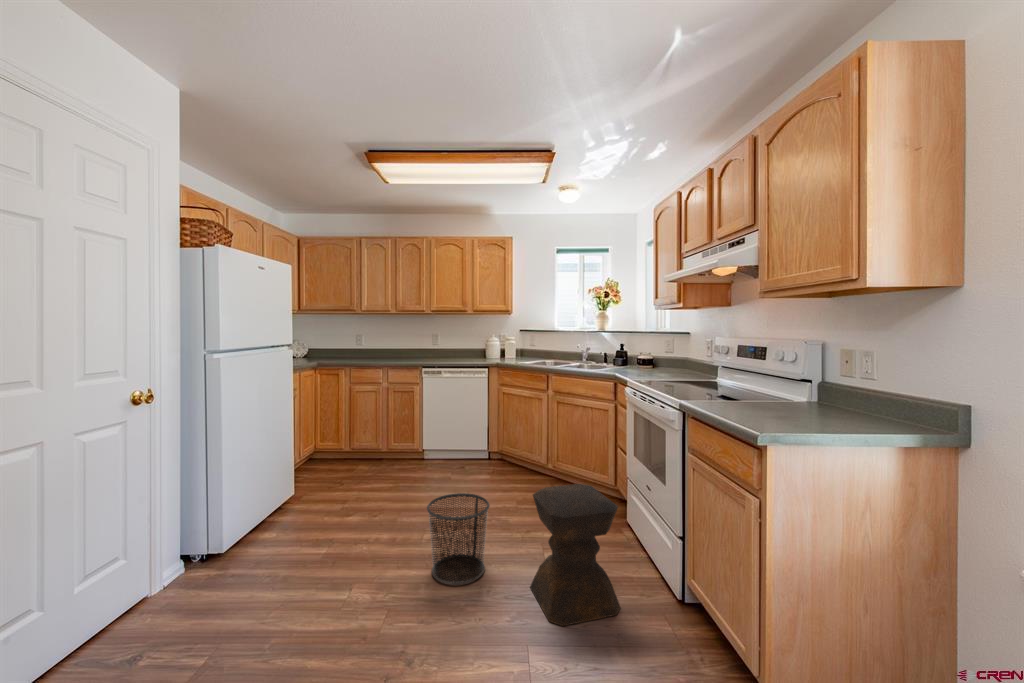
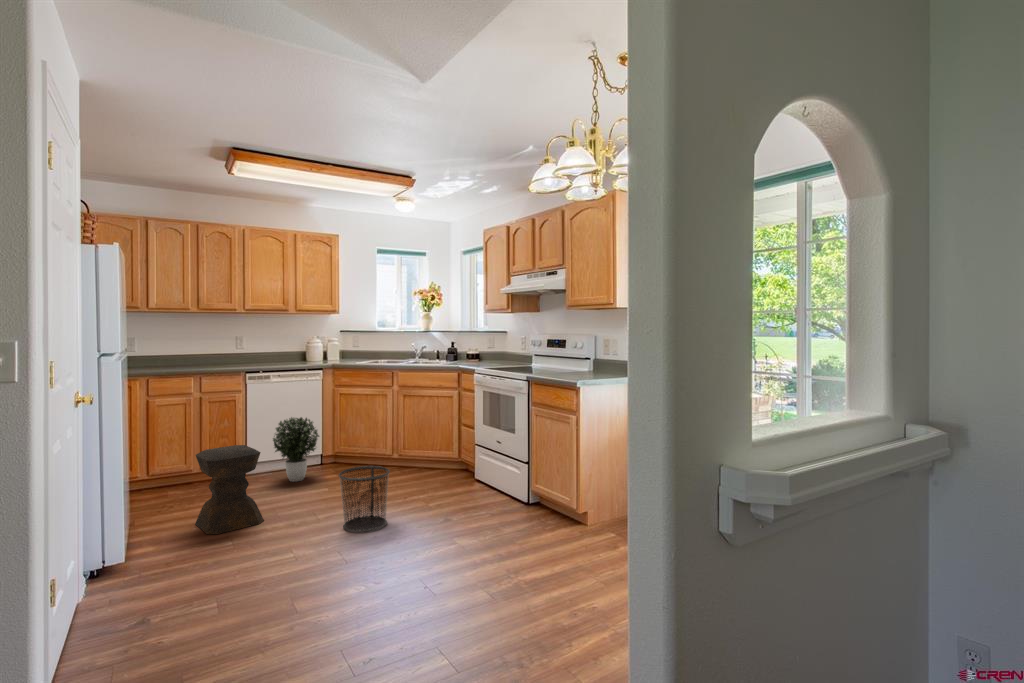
potted plant: none [424,415,471,482] -> present [273,417,319,482]
stool: present [530,484,620,626] -> present [195,445,264,534]

